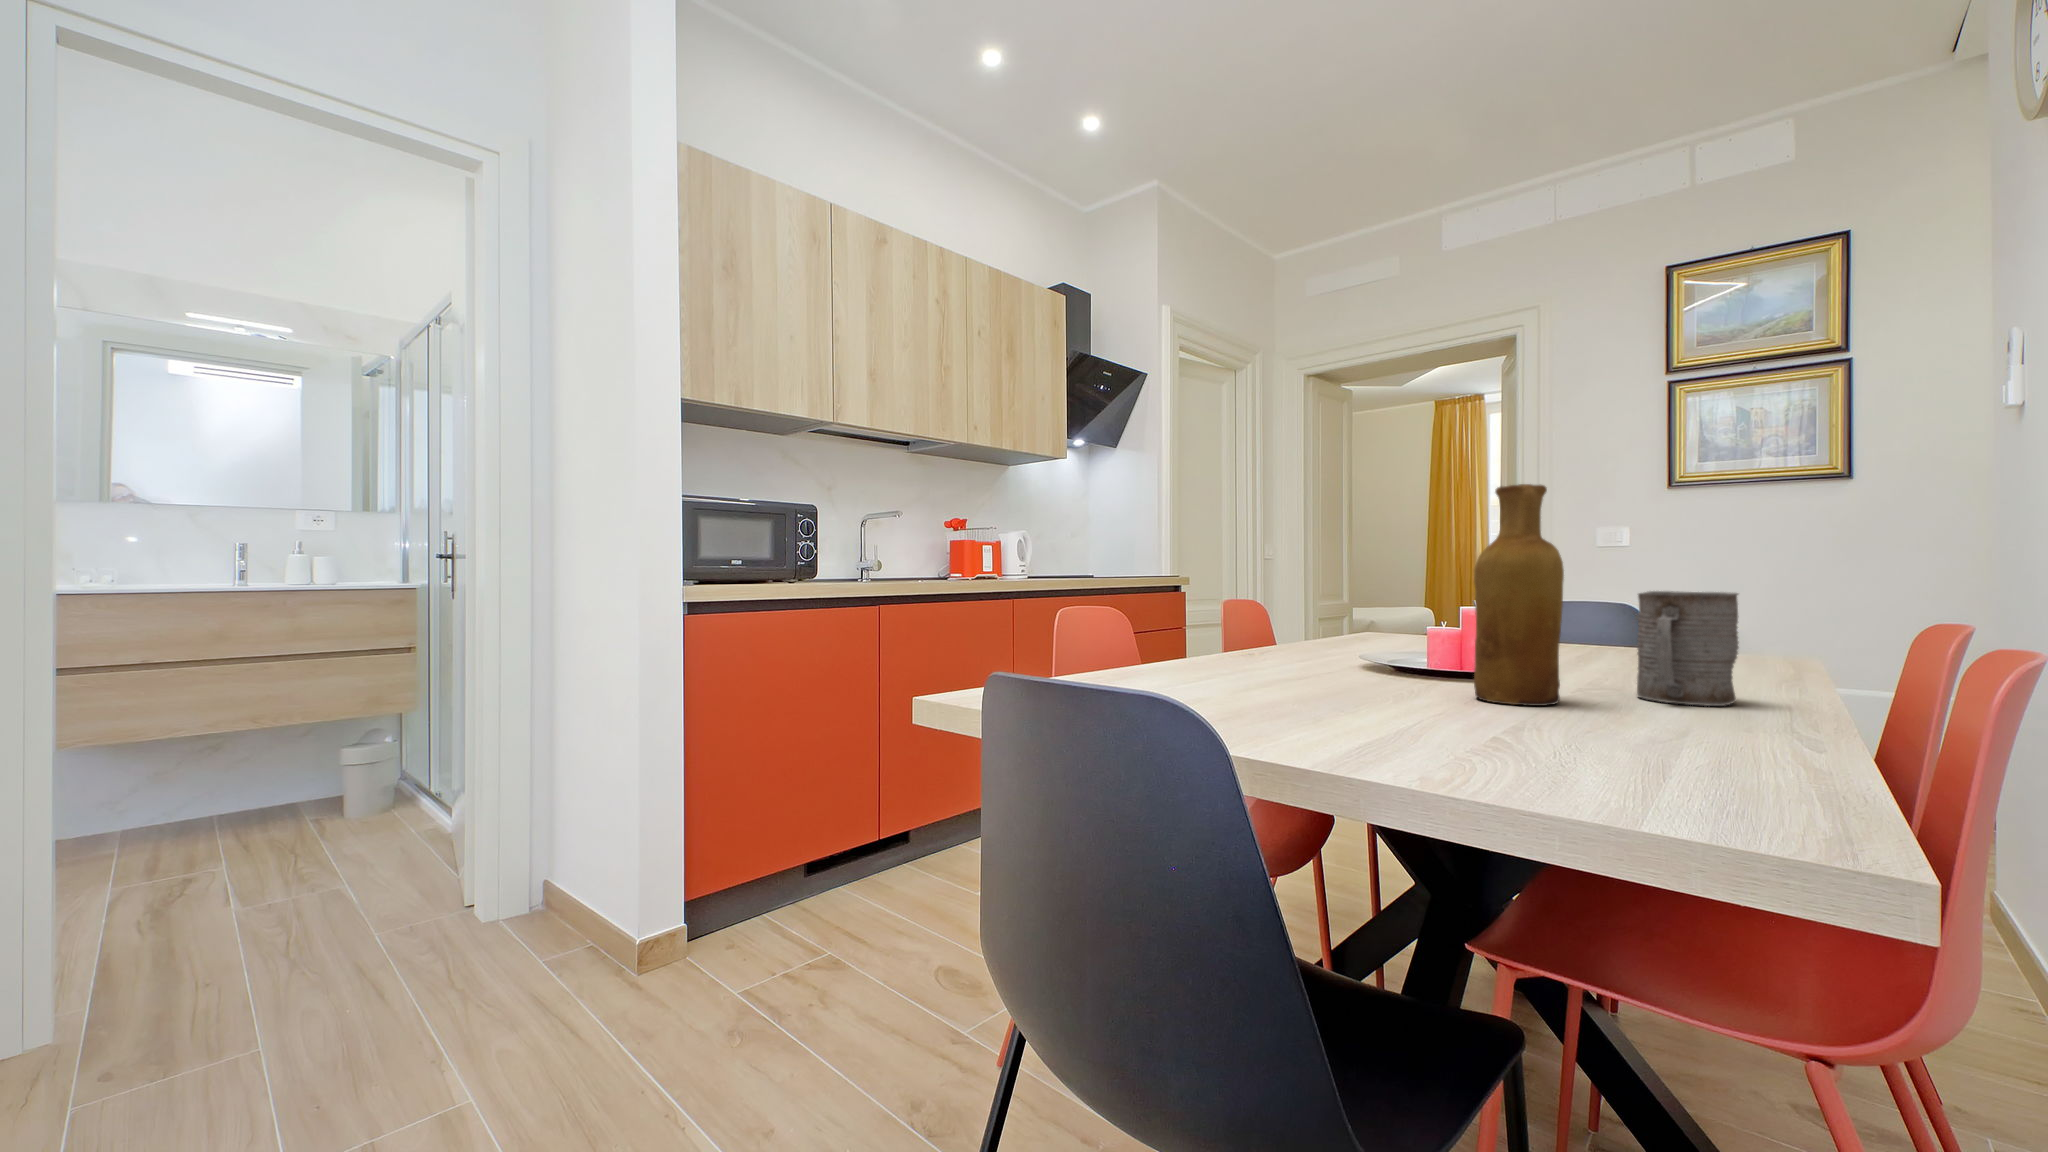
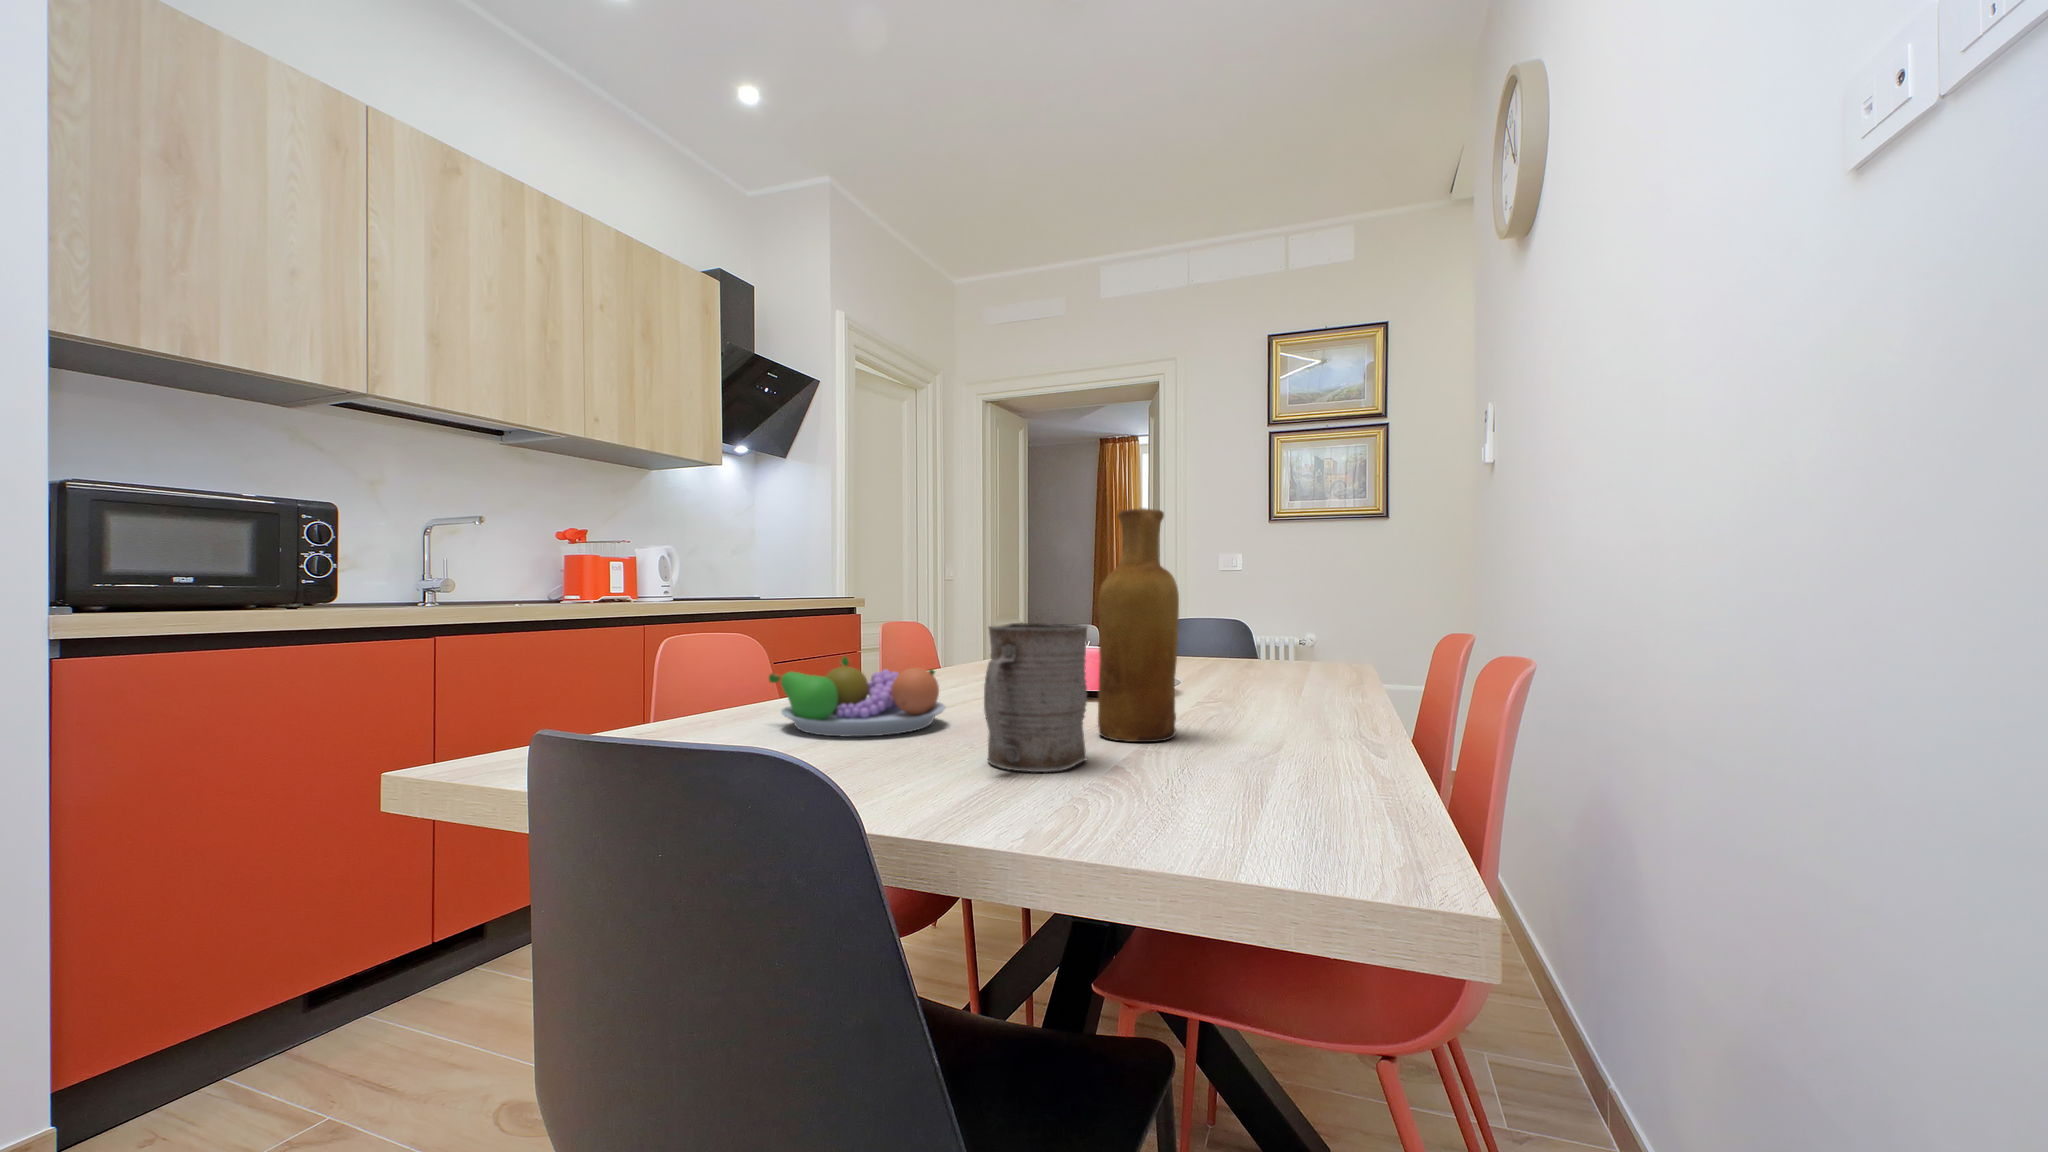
mug: present [1637,591,1739,706] -> present [984,623,1087,772]
fruit bowl: none [1162,622,1319,688] -> present [769,657,946,737]

